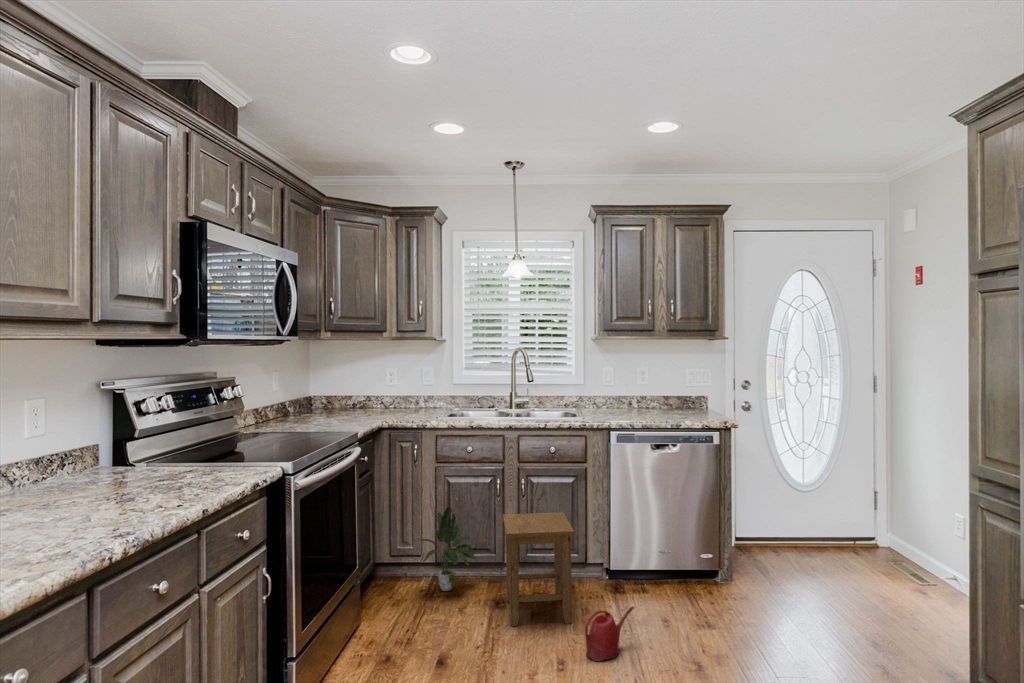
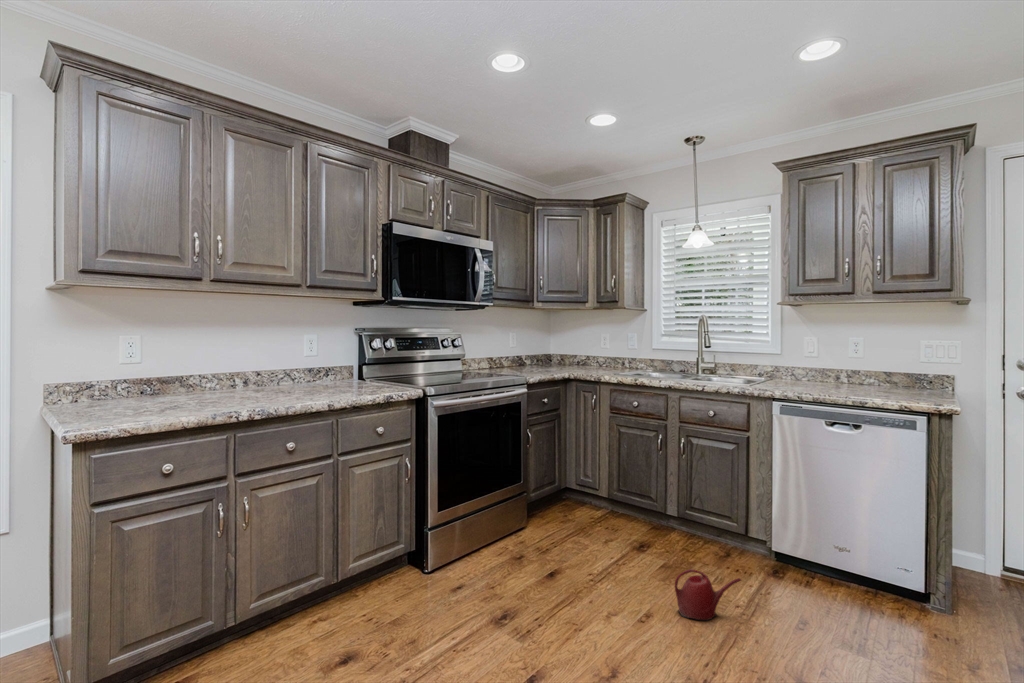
potted plant: present [421,507,477,591] -> none [585,452,641,524]
stool: present [503,512,574,626] -> none [632,466,712,580]

